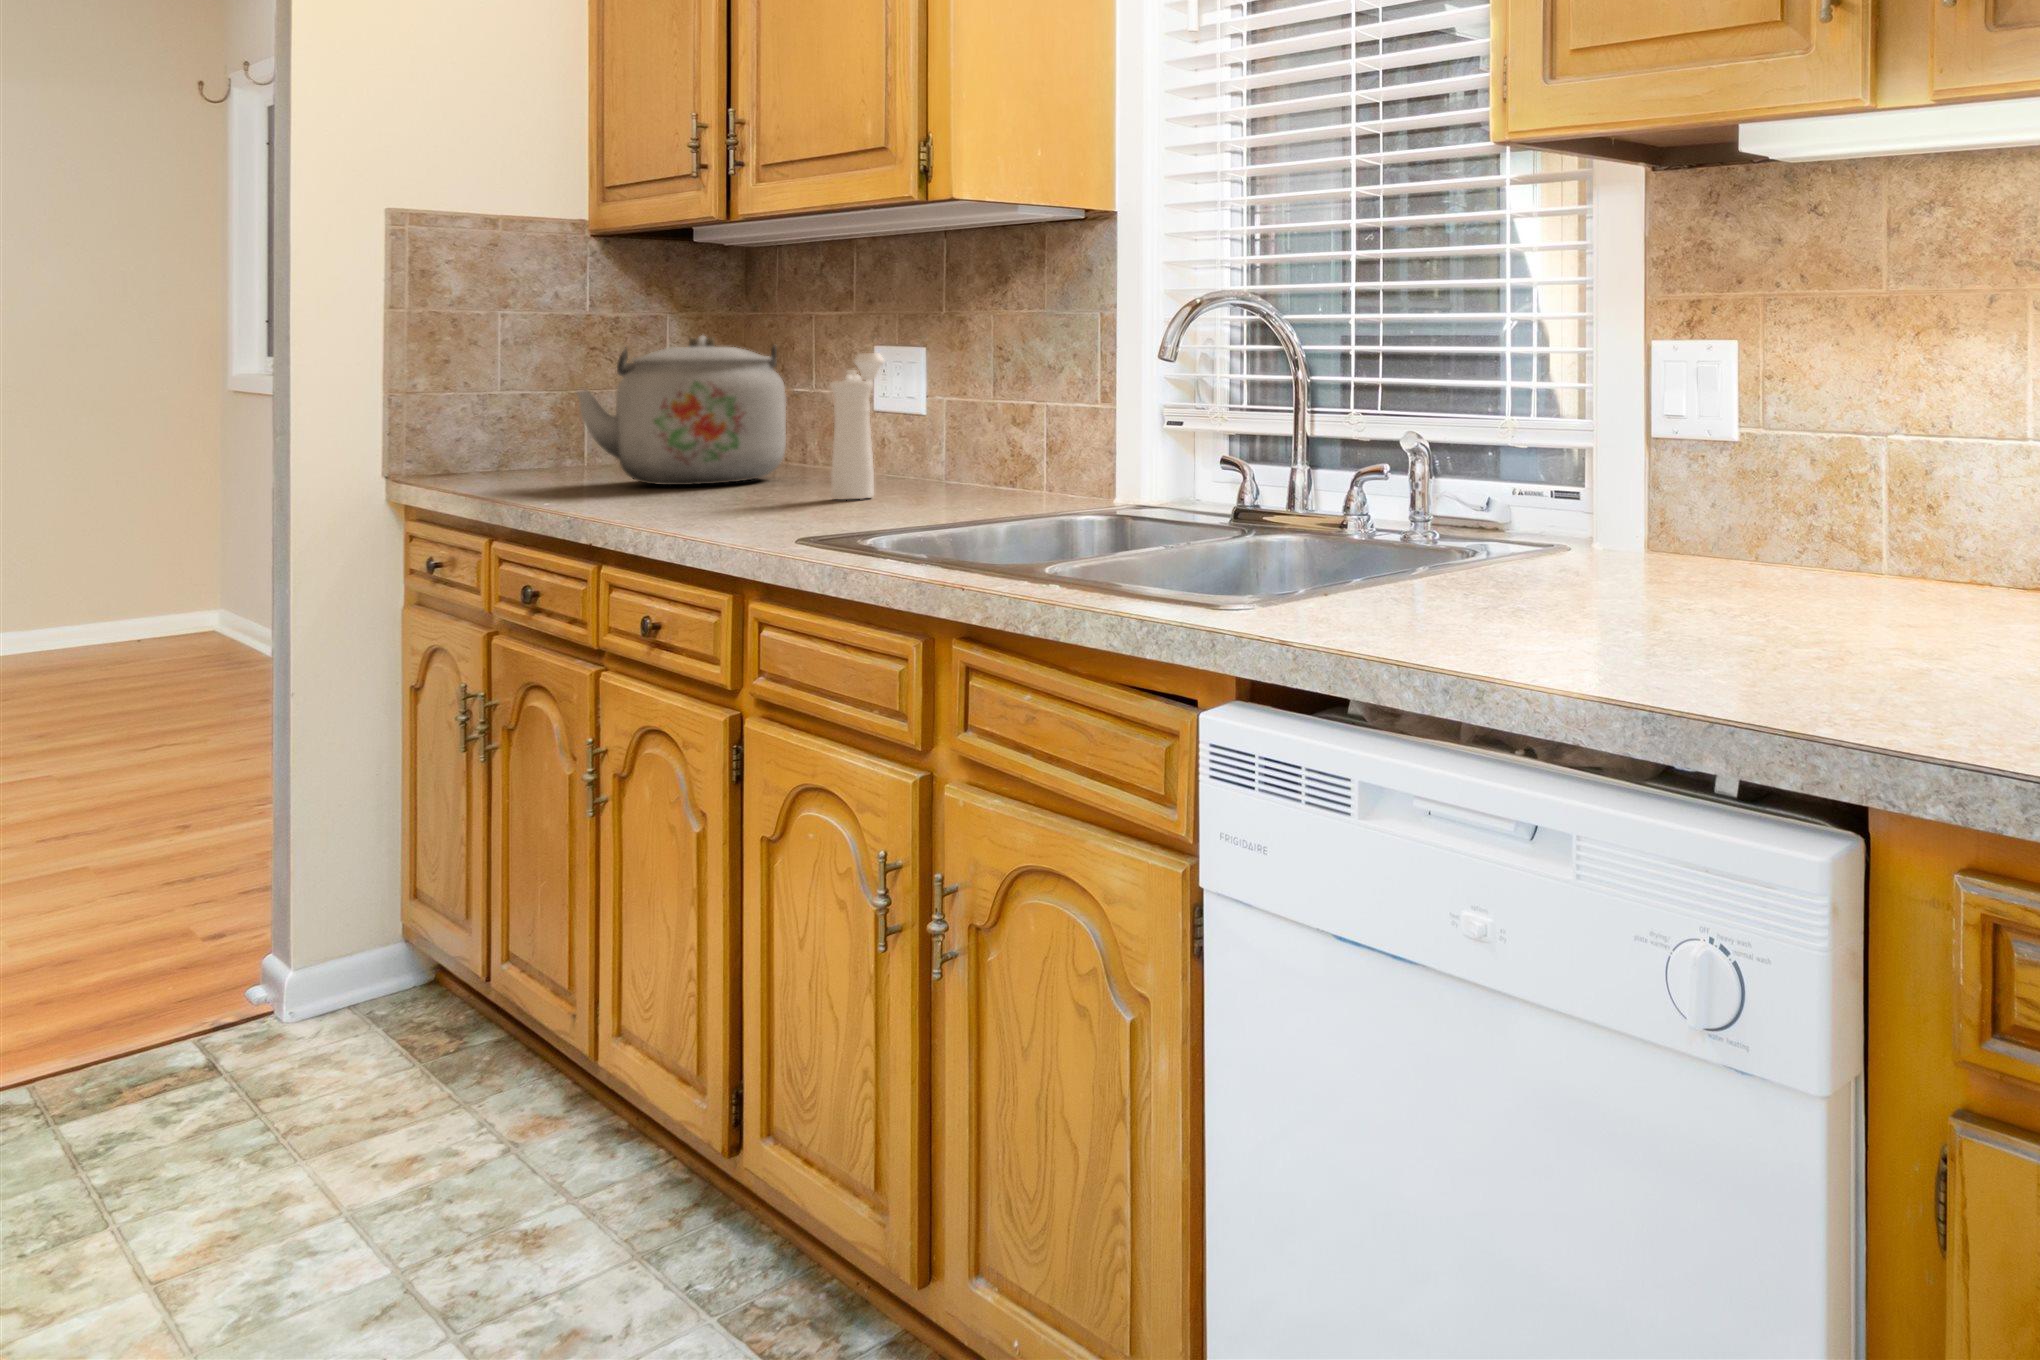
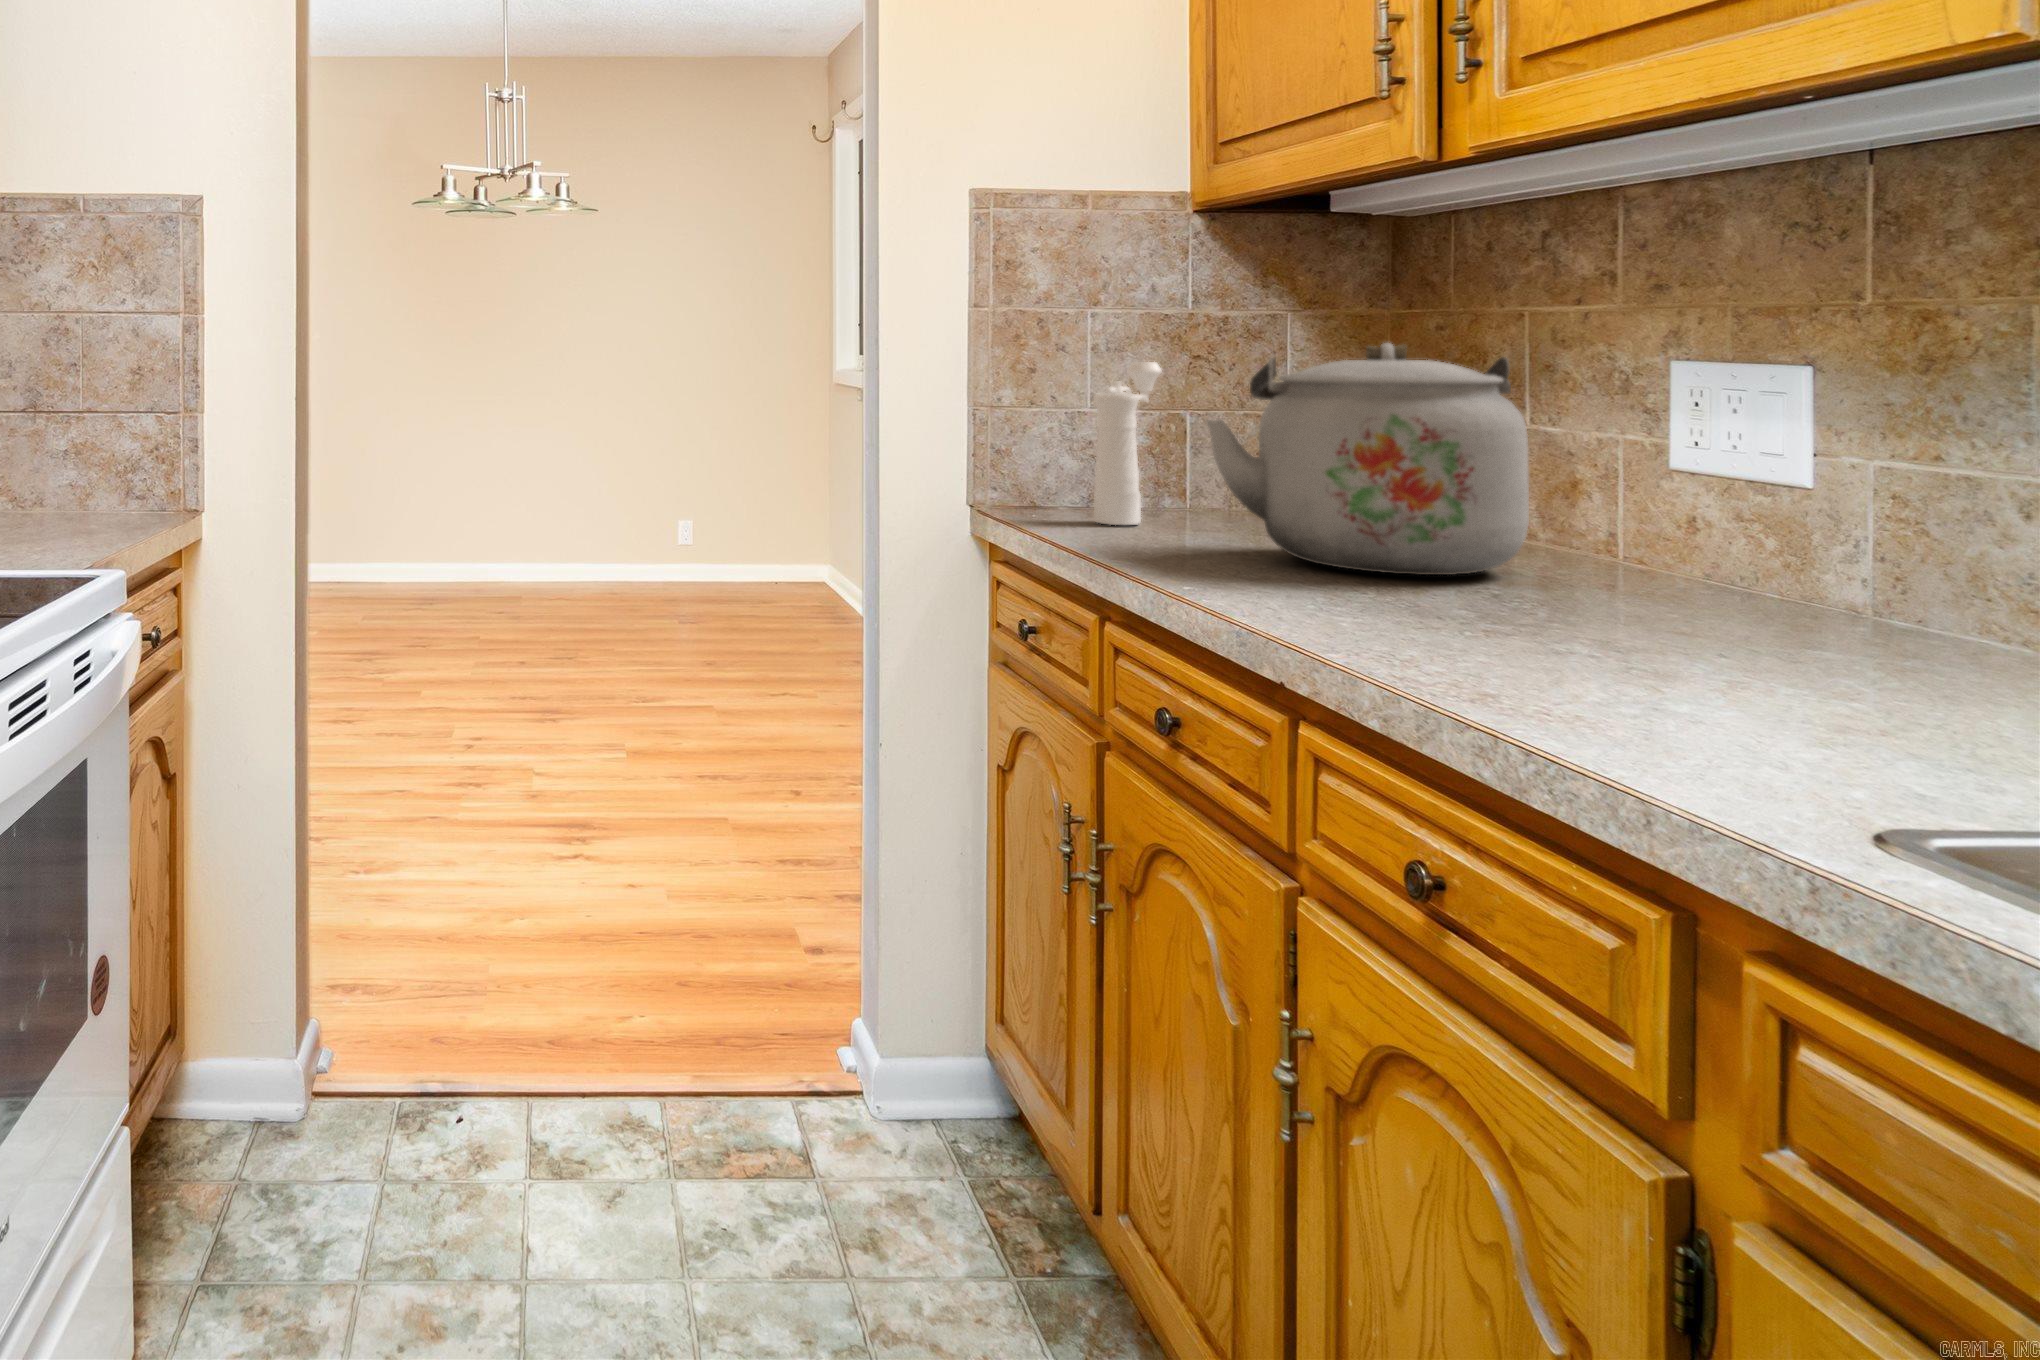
pepper mill: present [831,353,885,500] -> present [1093,362,1161,525]

